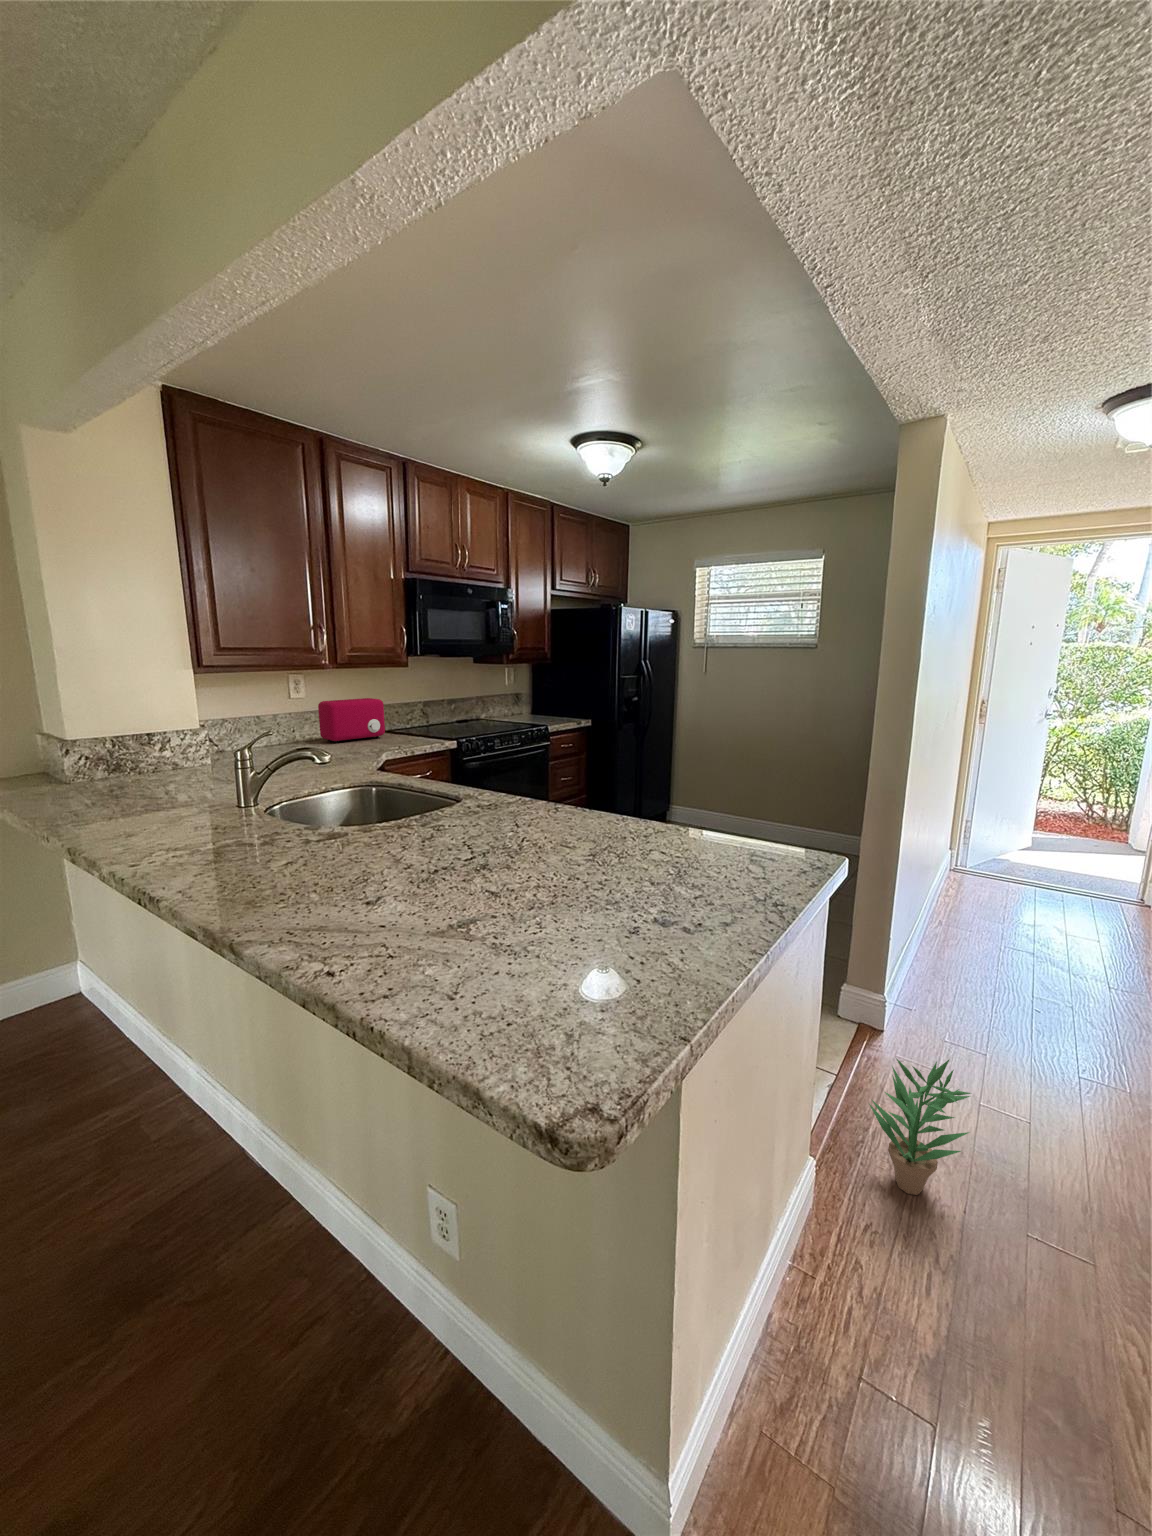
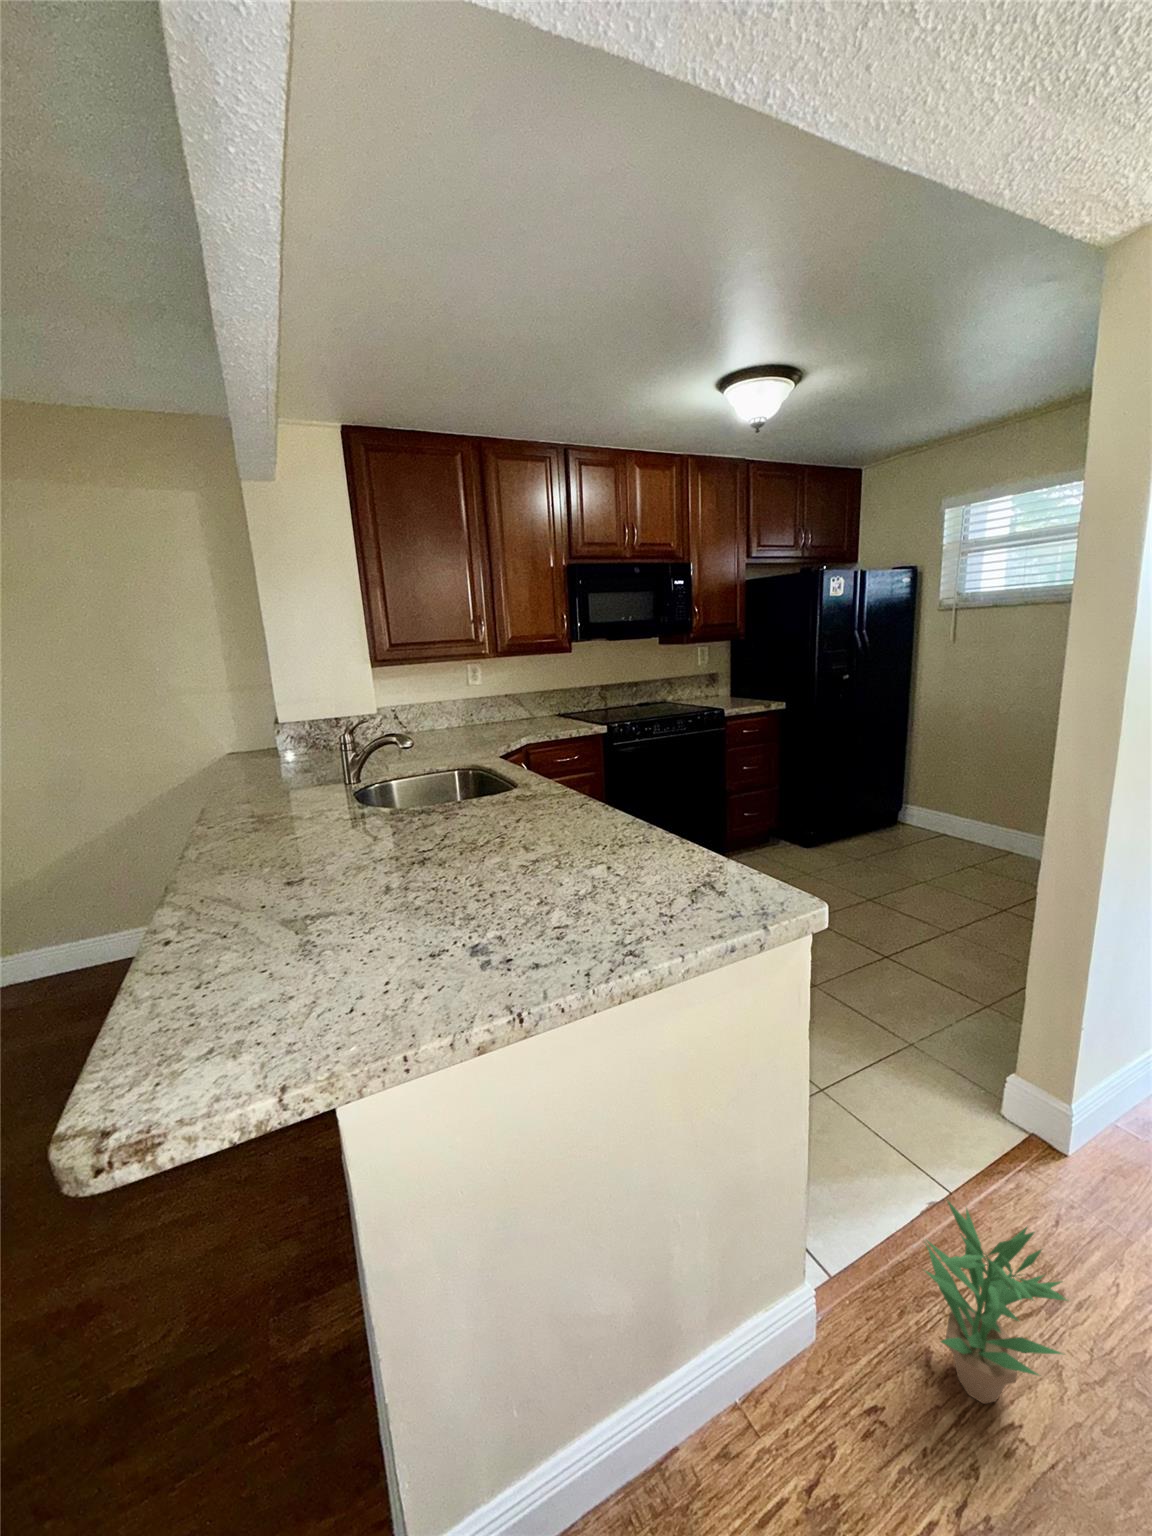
toaster: present [318,698,385,743] -> none [493,683,552,725]

